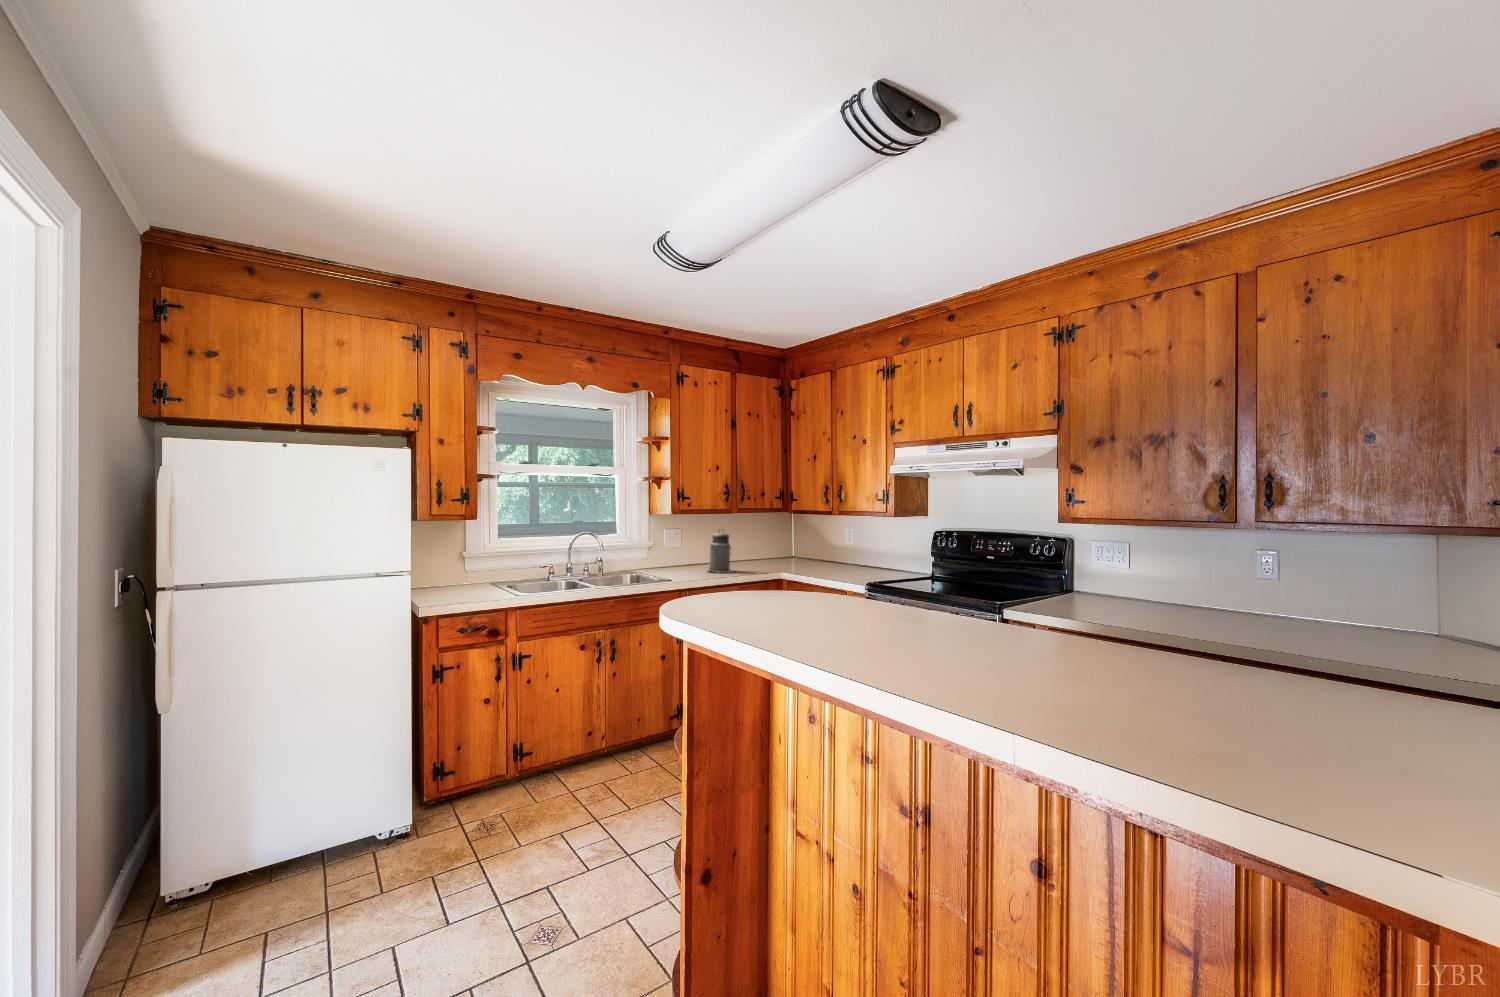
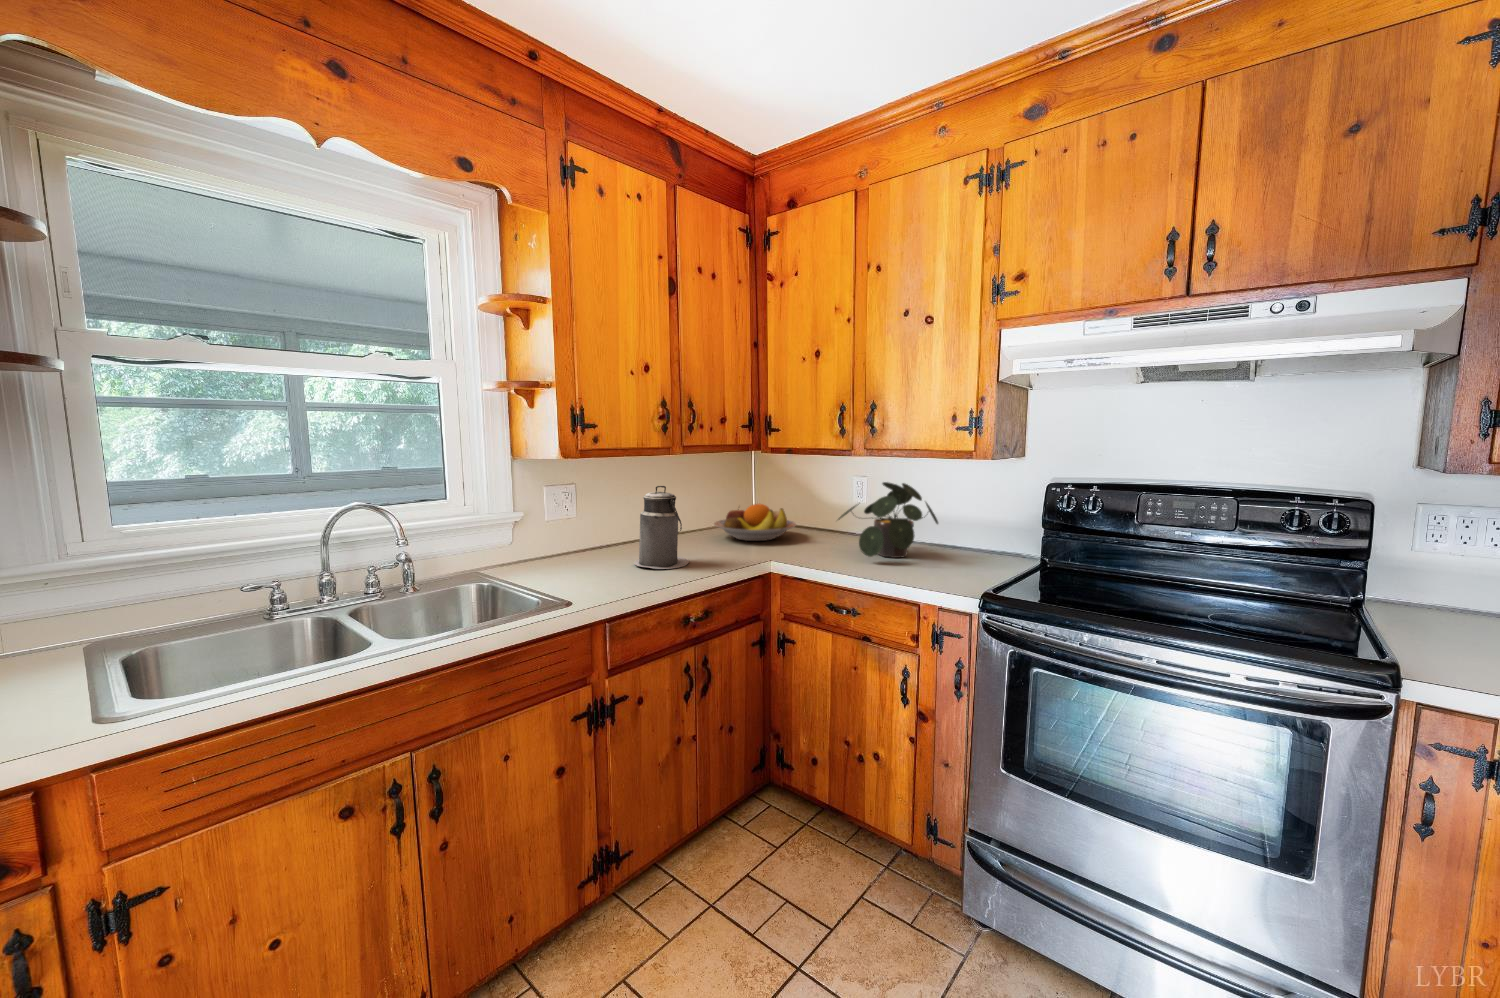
potted plant: none [821,530,878,573] -> present [838,482,938,558]
fruit bowl: none [759,543,808,565] -> present [714,504,796,541]

